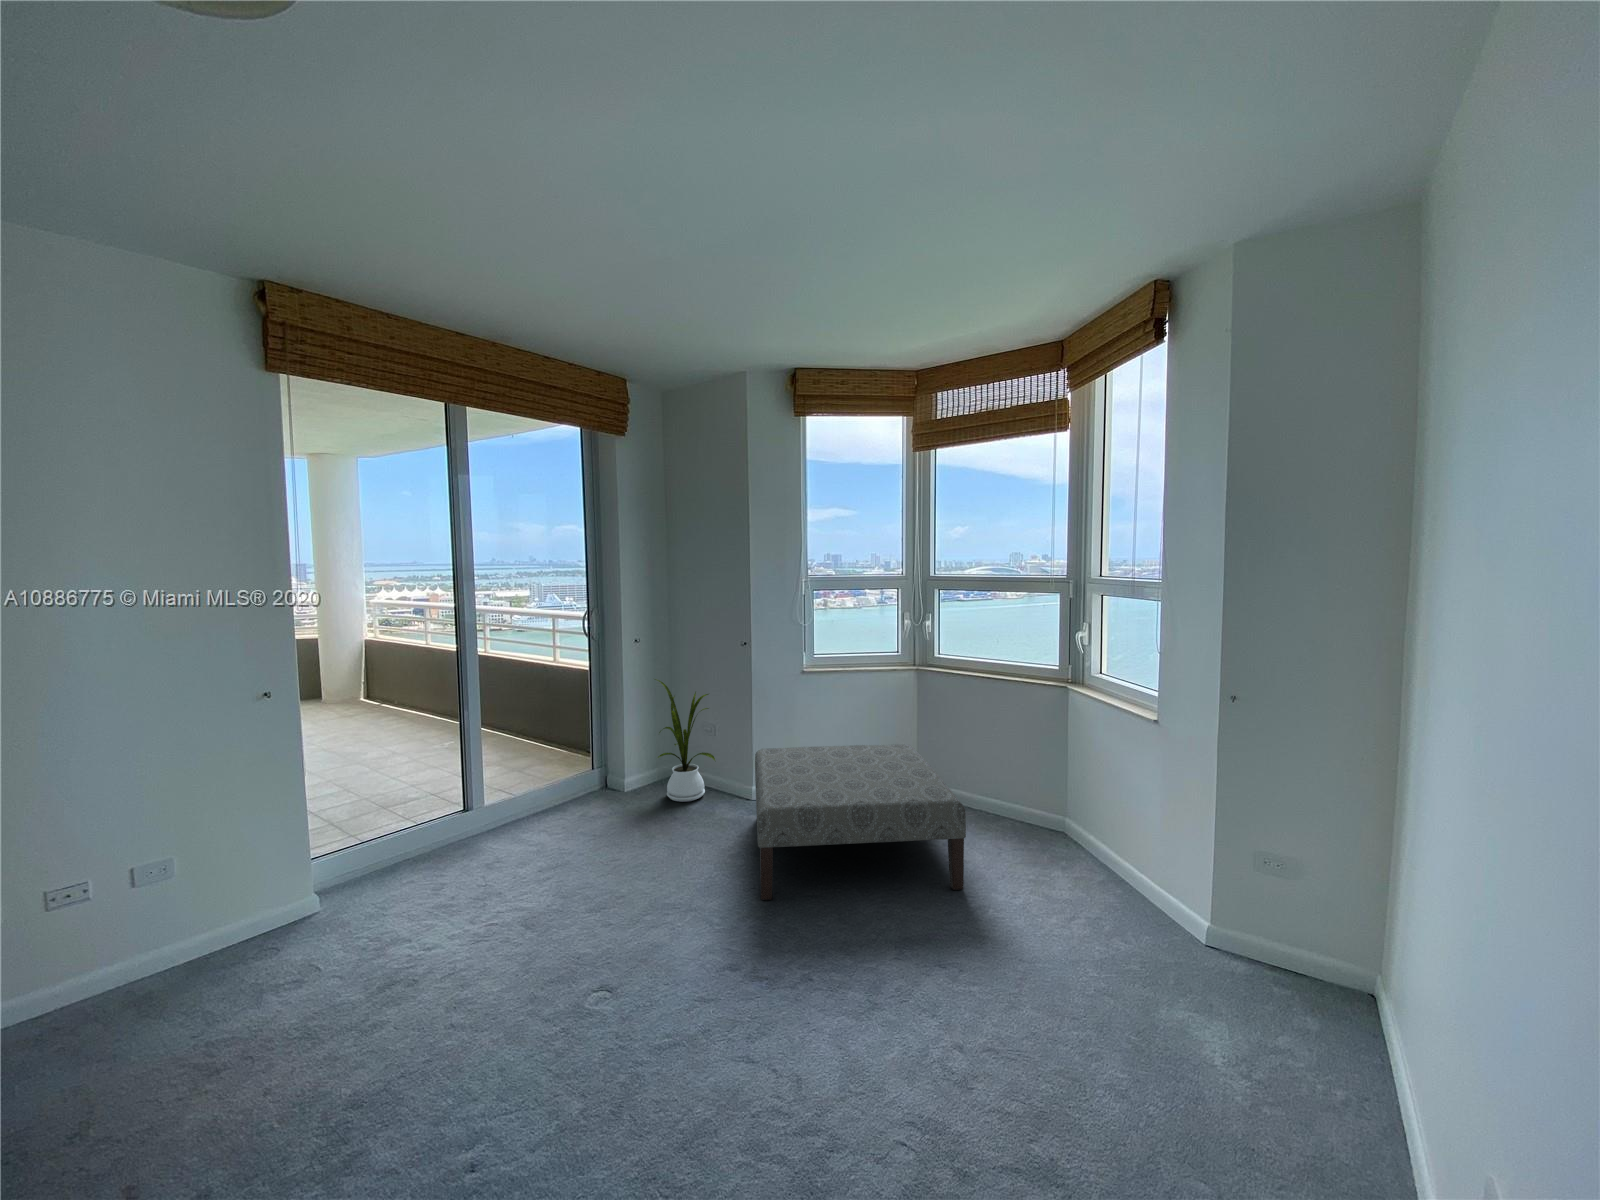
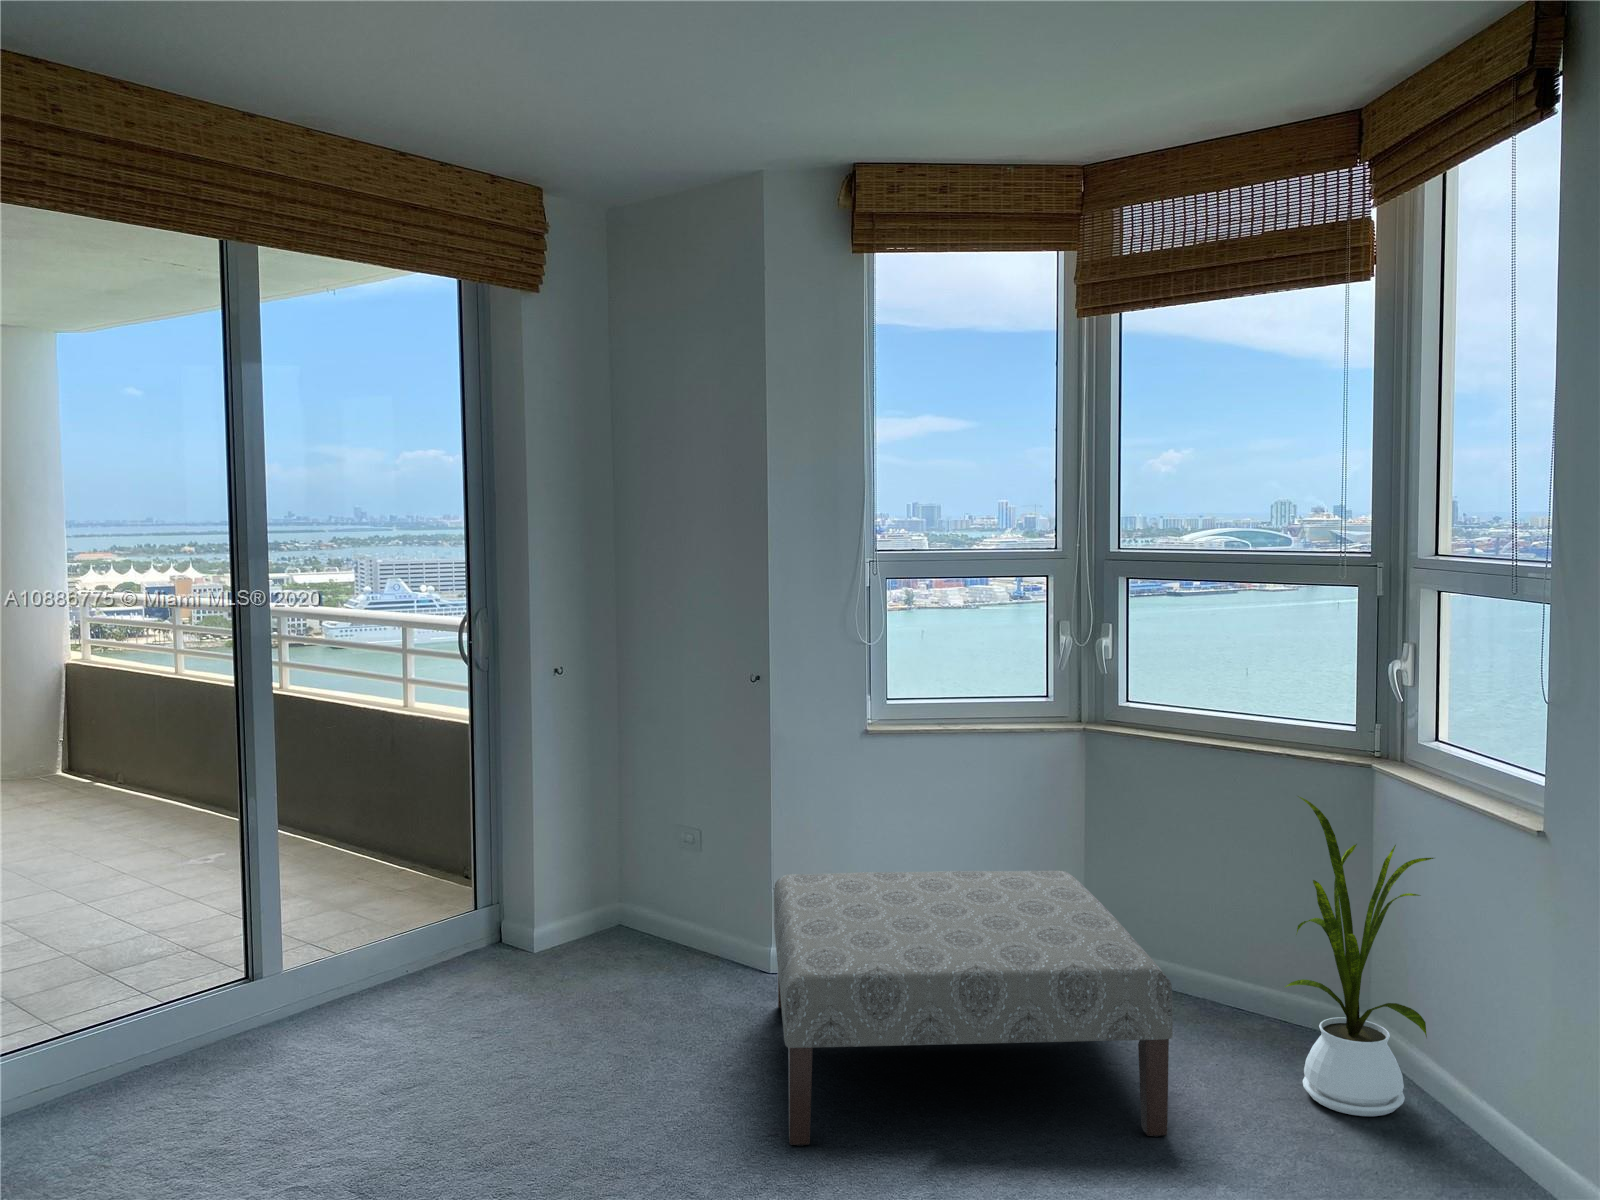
house plant: present [655,679,715,802] -> present [1285,796,1433,1116]

